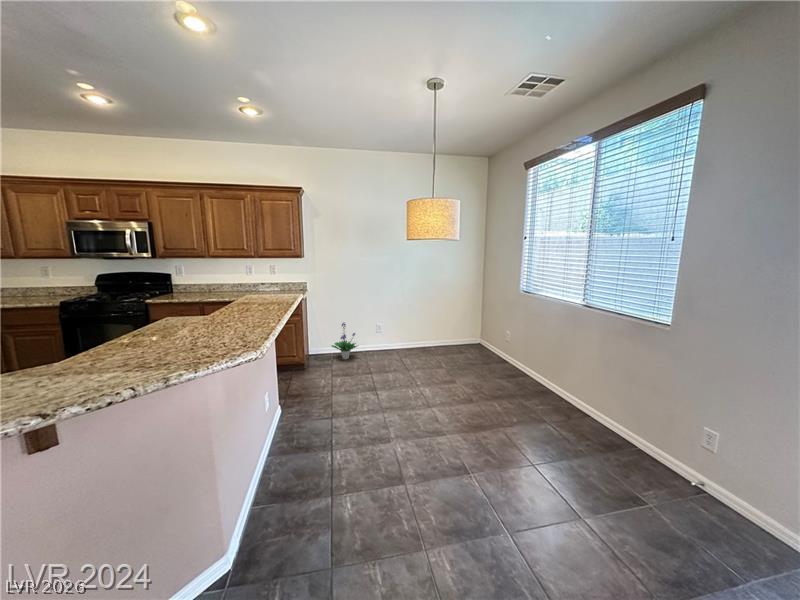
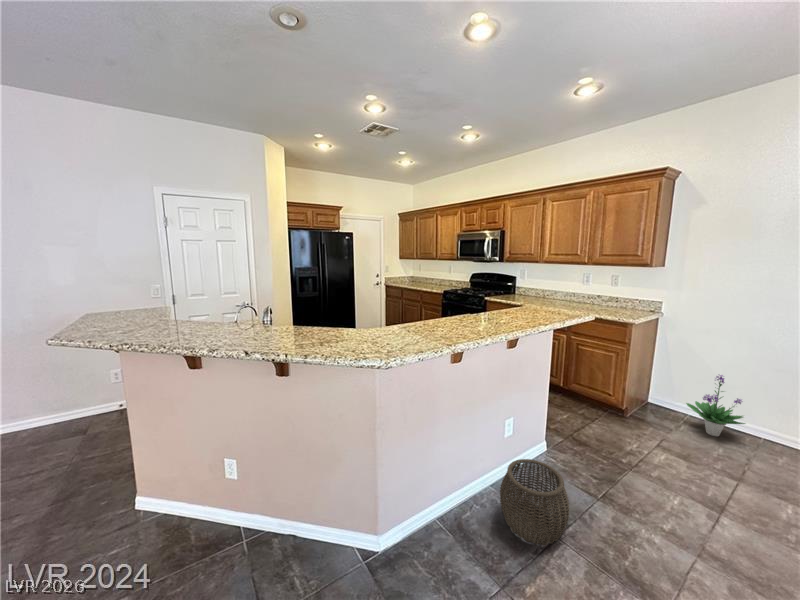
woven basket: none [288,407,339,467] -> present [500,459,569,545]

